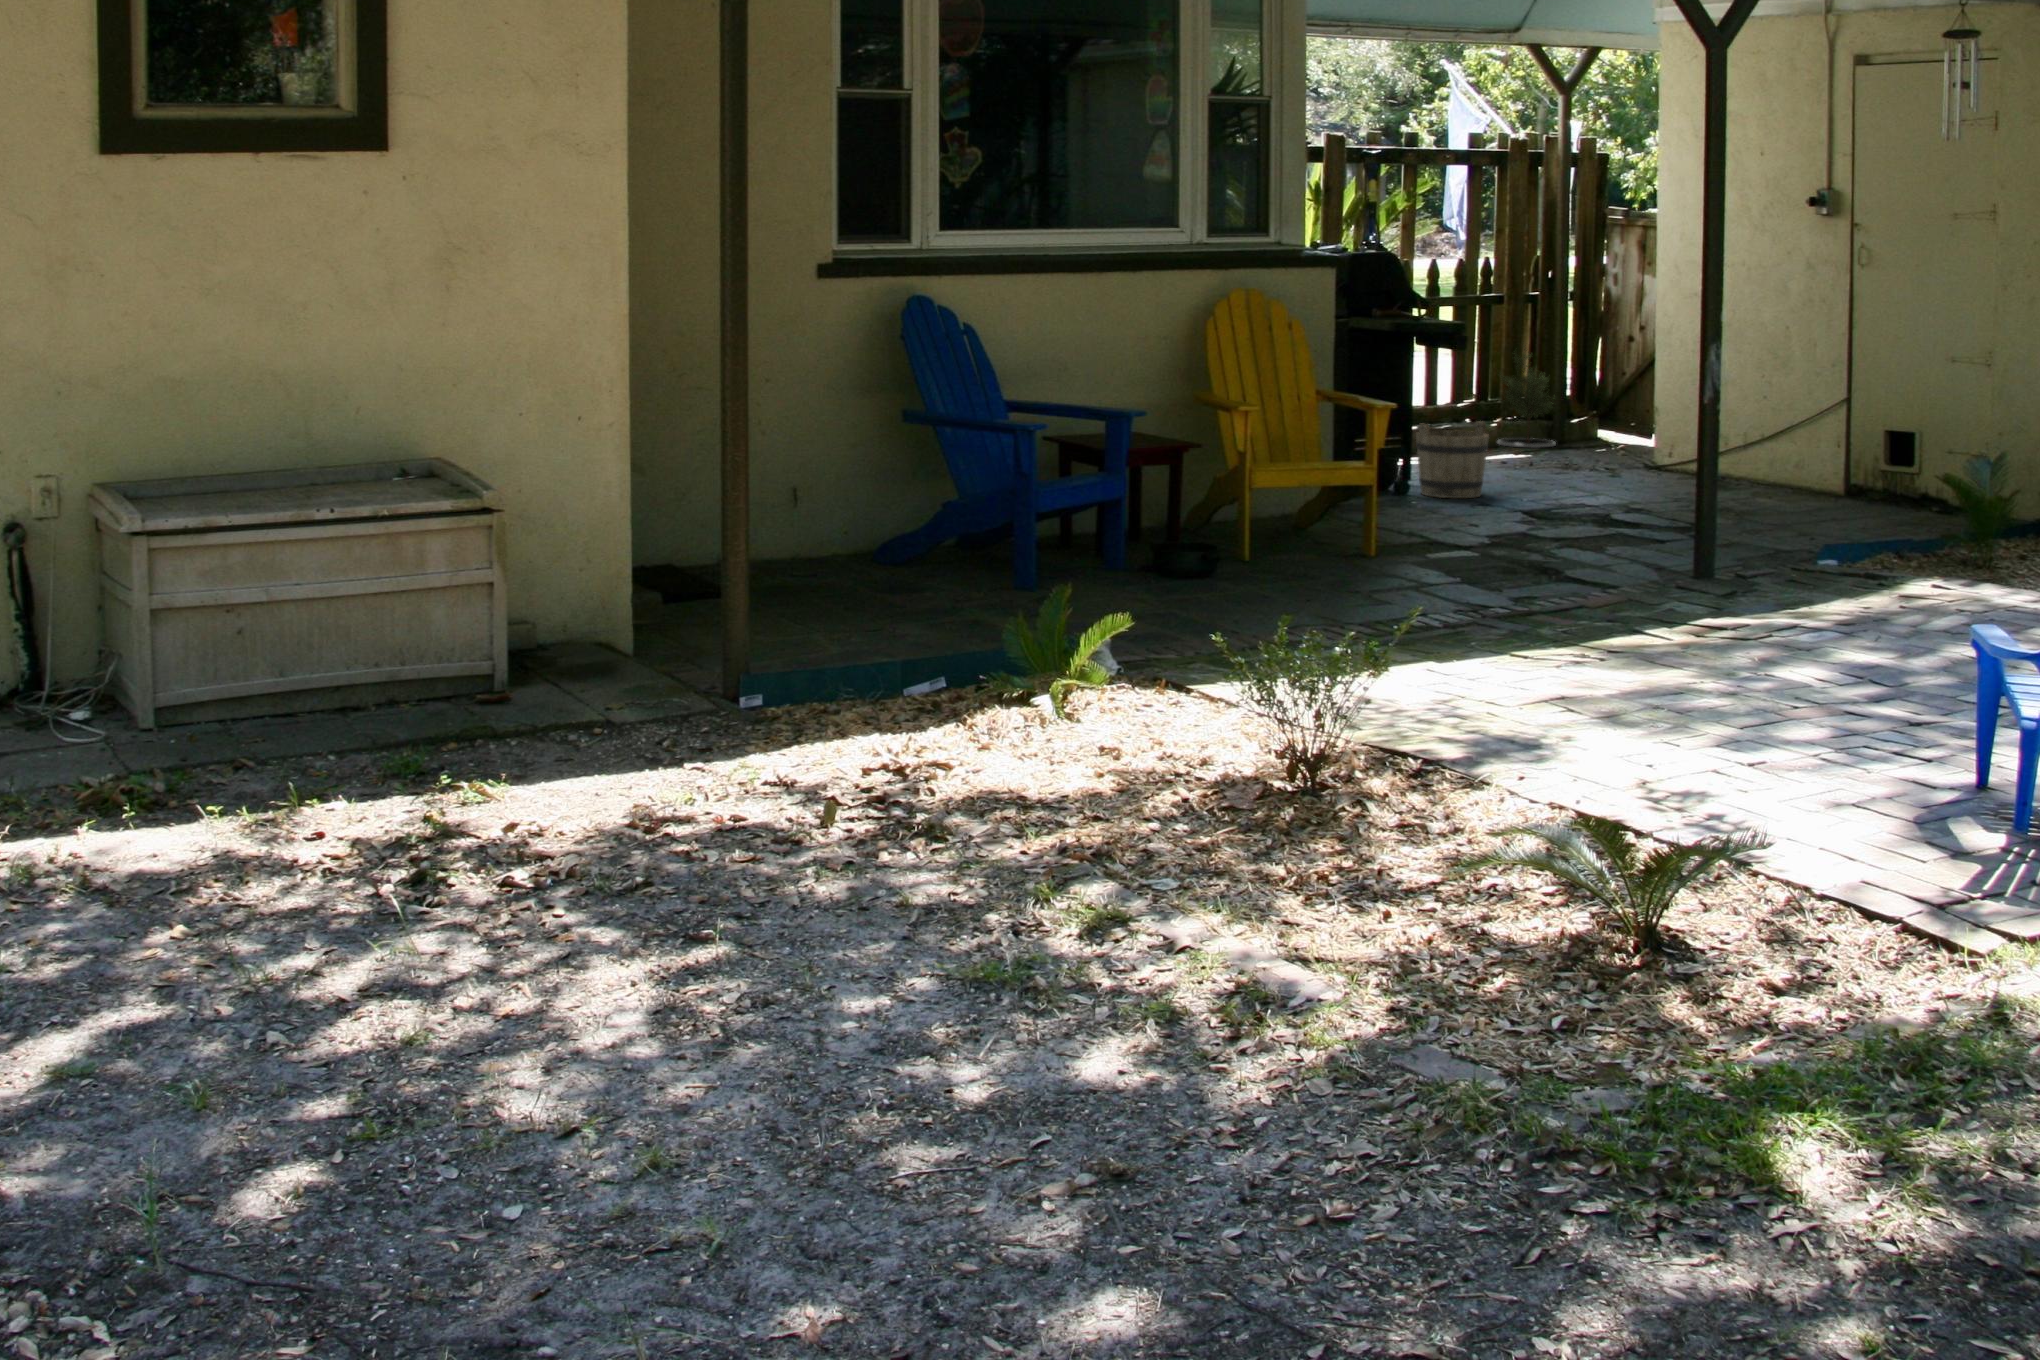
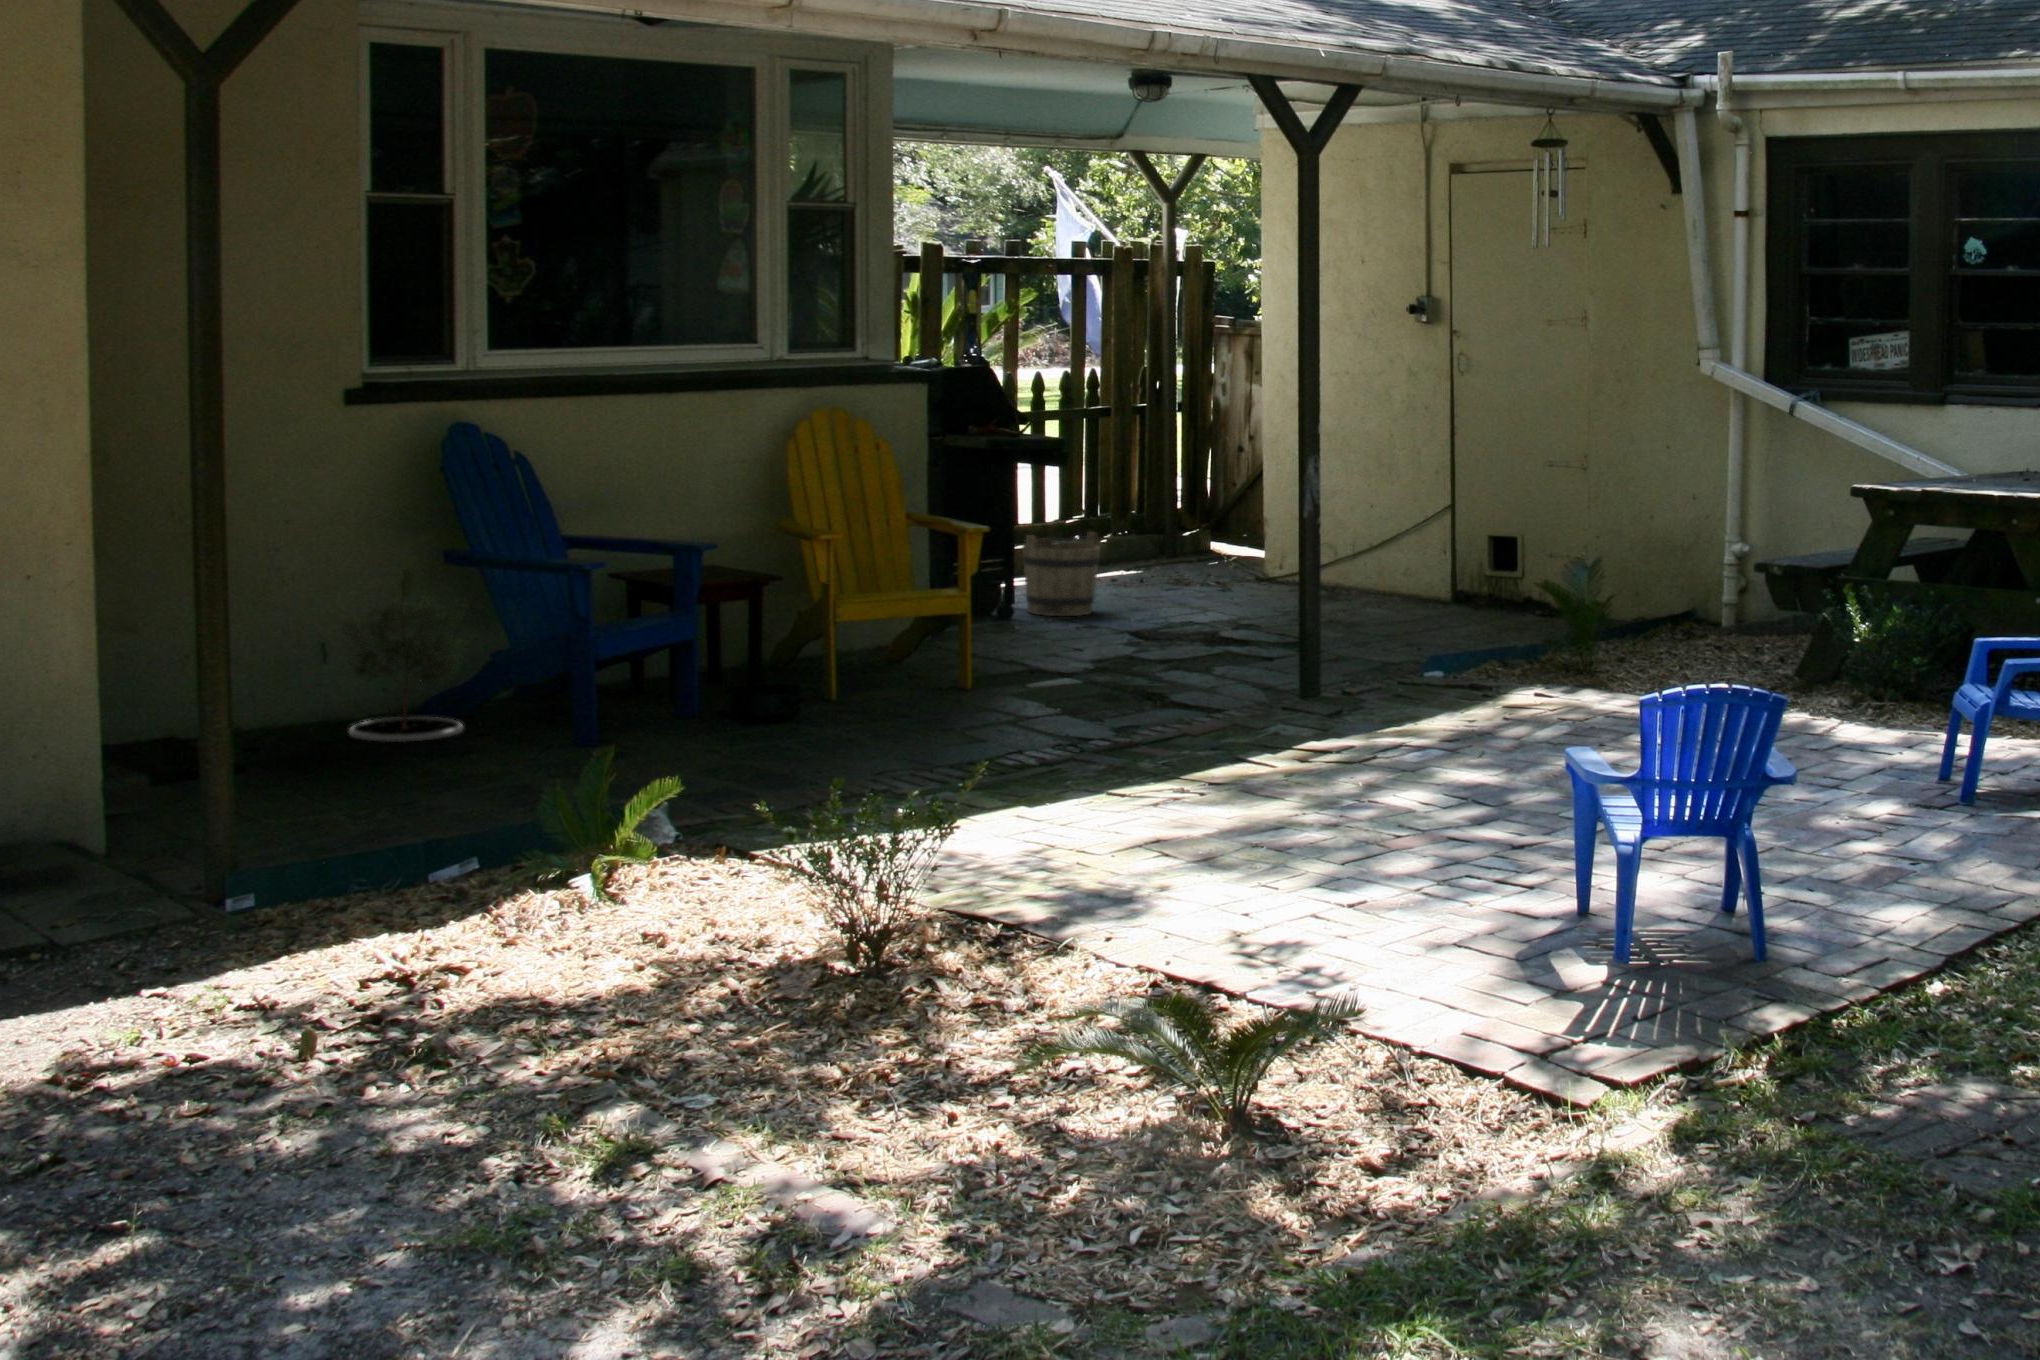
potted tree: present [1497,349,1556,448] -> present [340,547,464,742]

